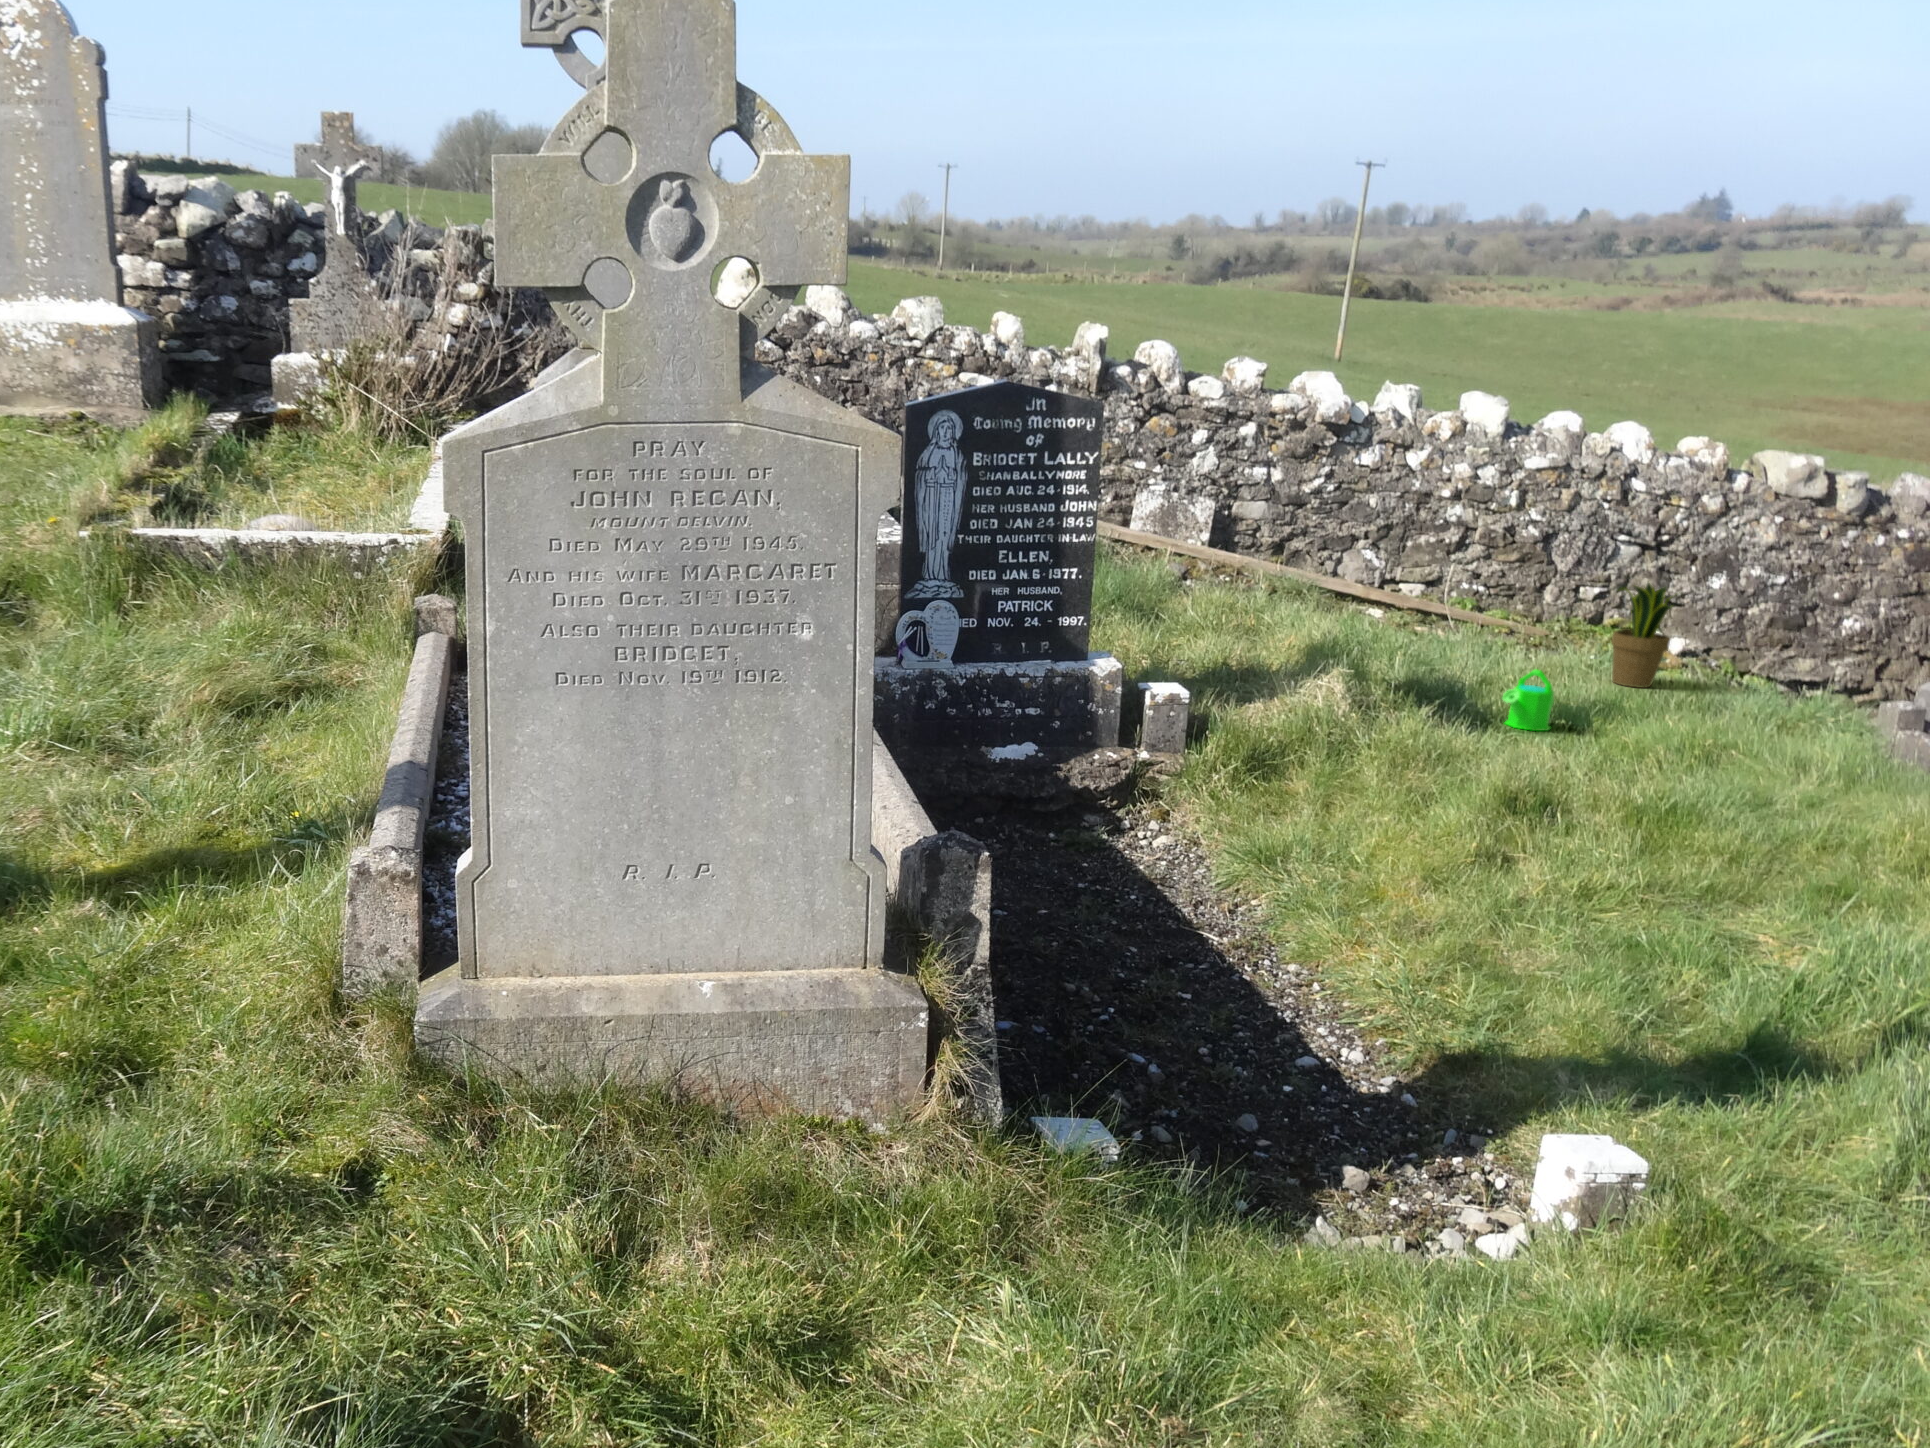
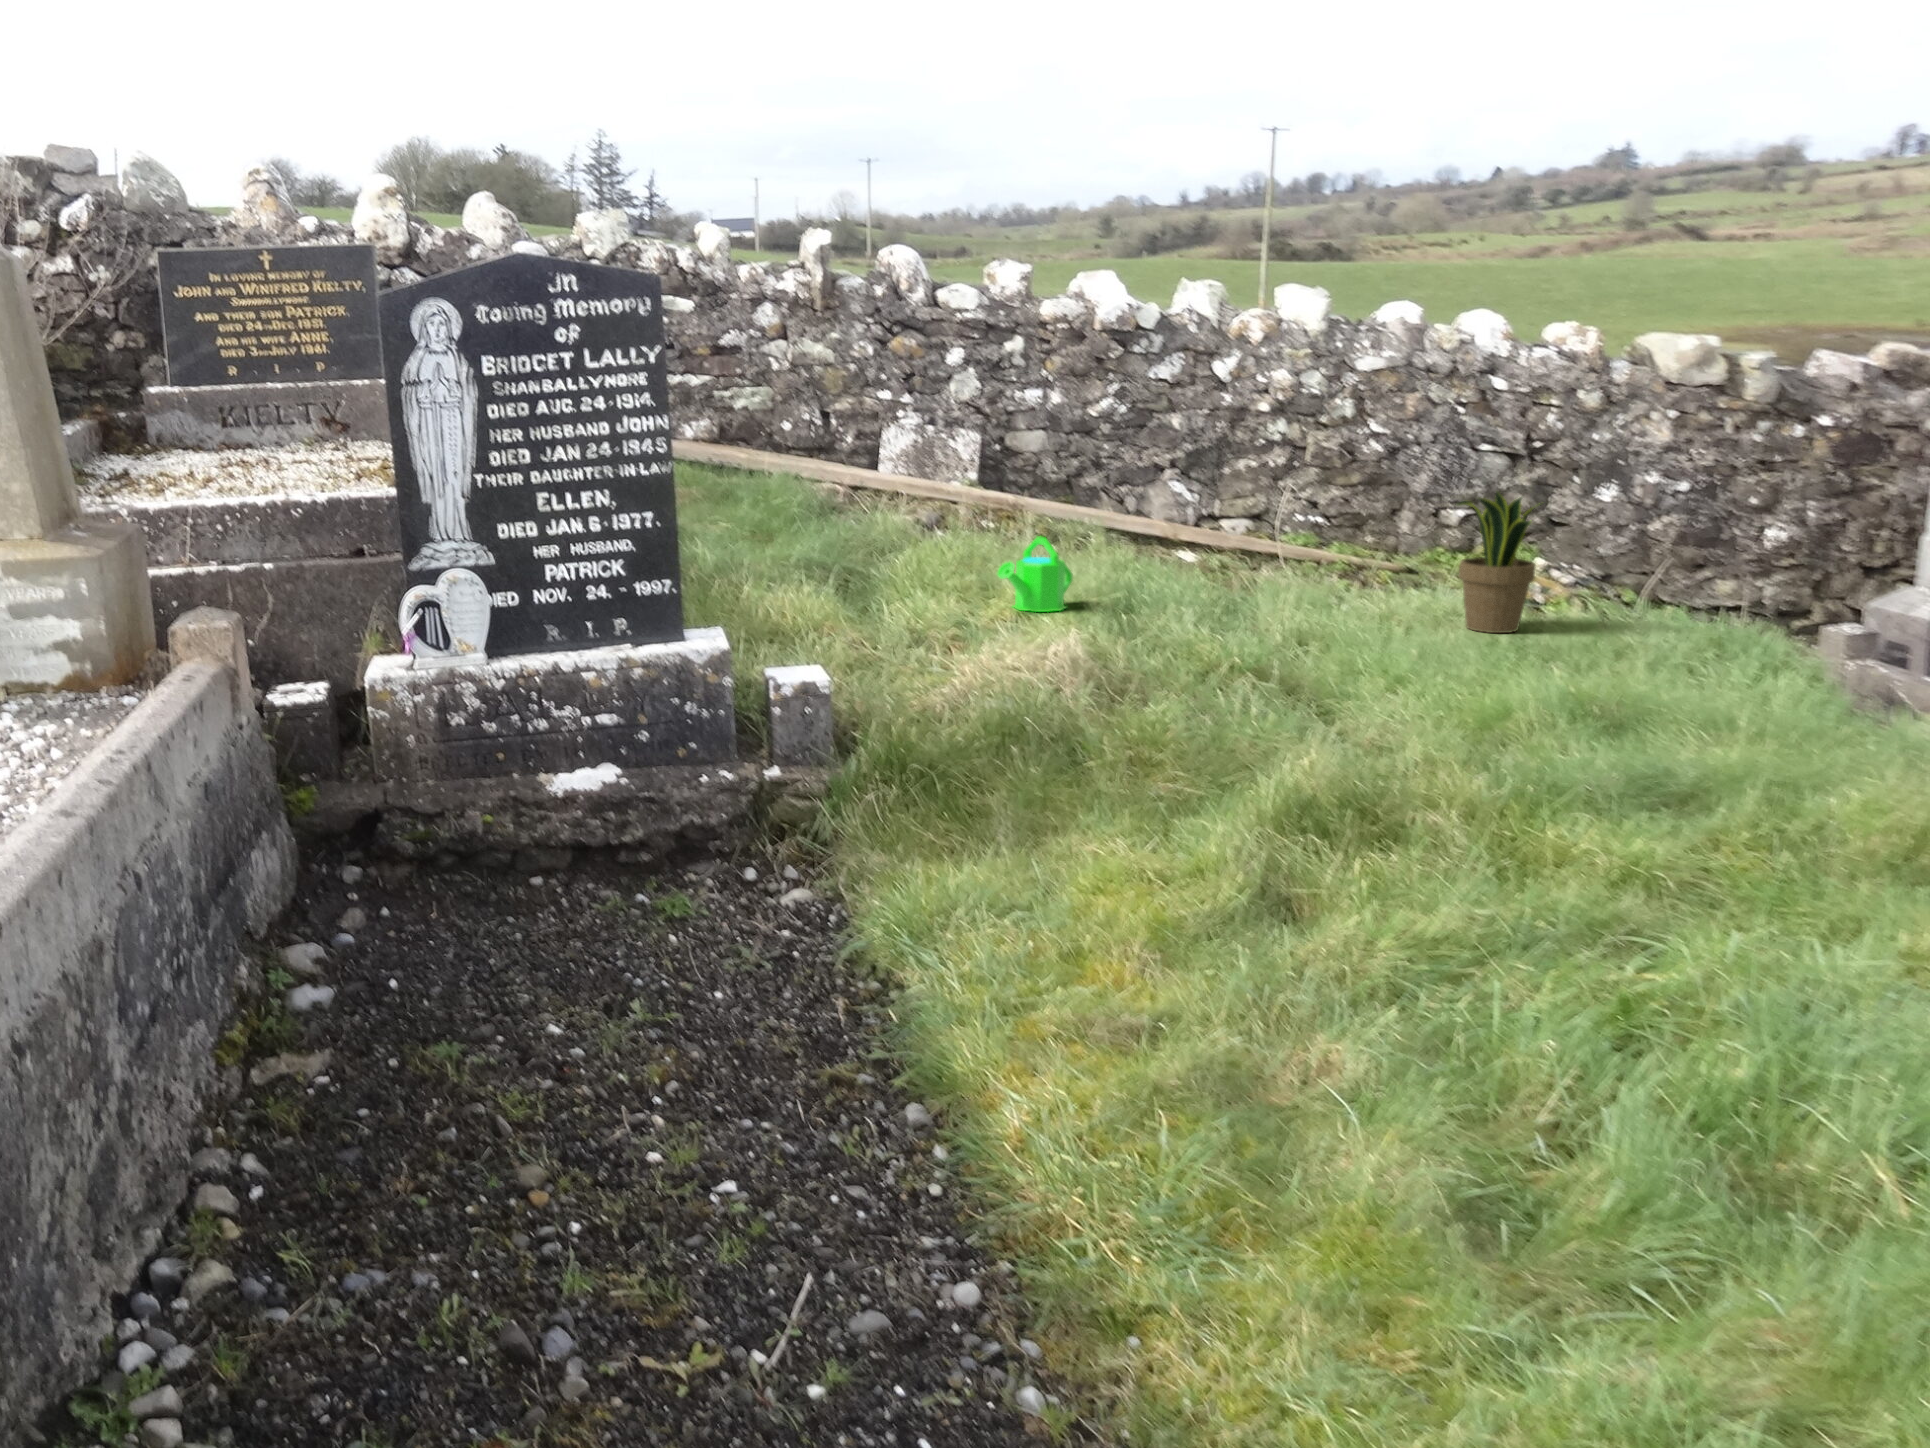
watering can: present [1503,669,1554,731] -> present [997,536,1073,612]

